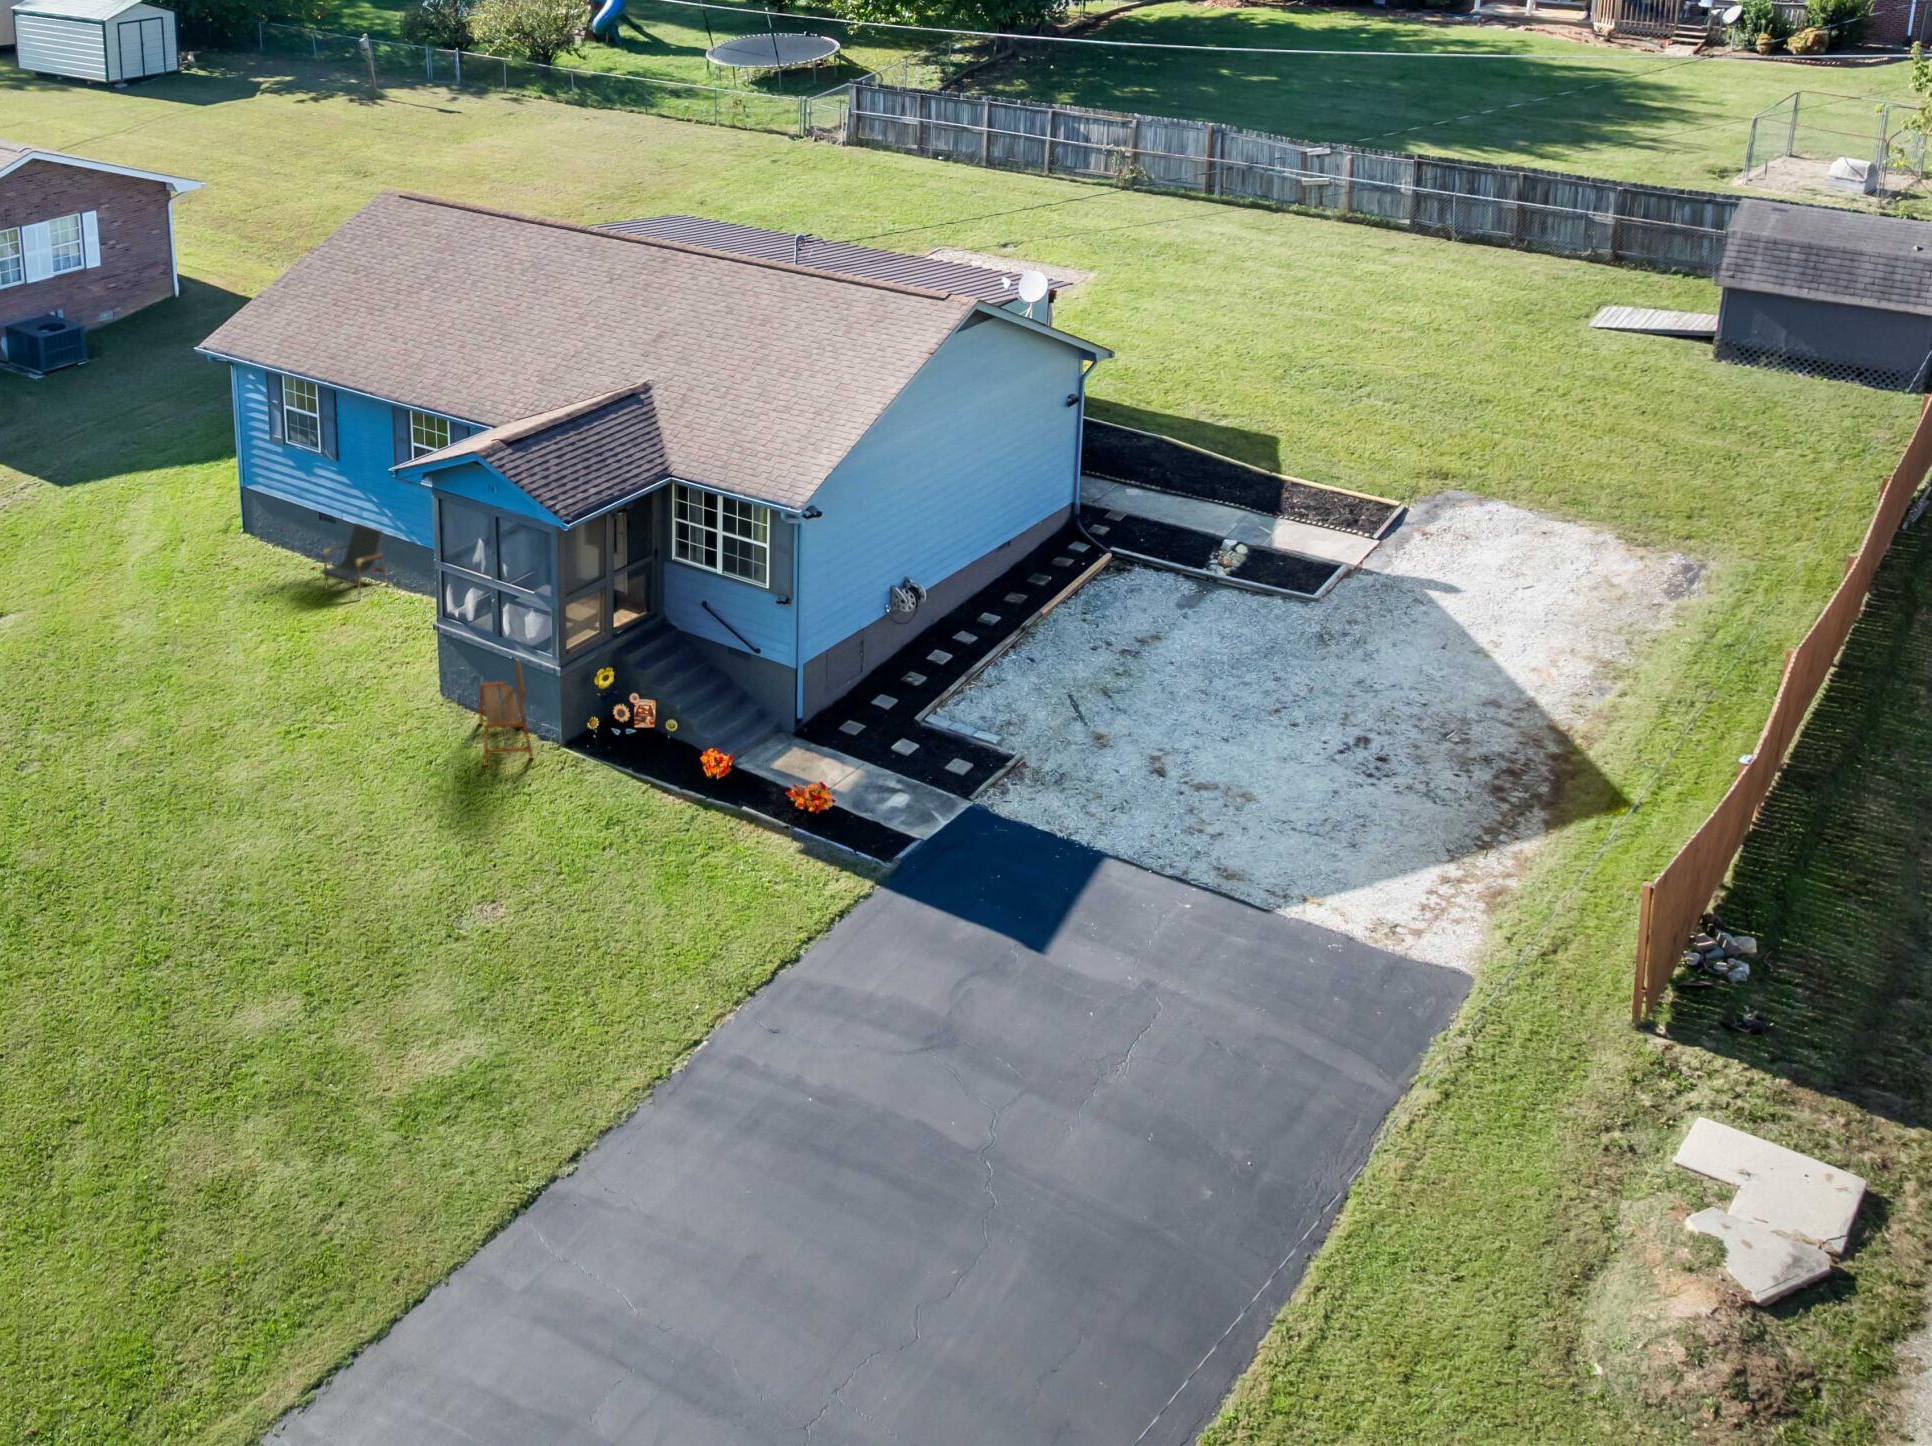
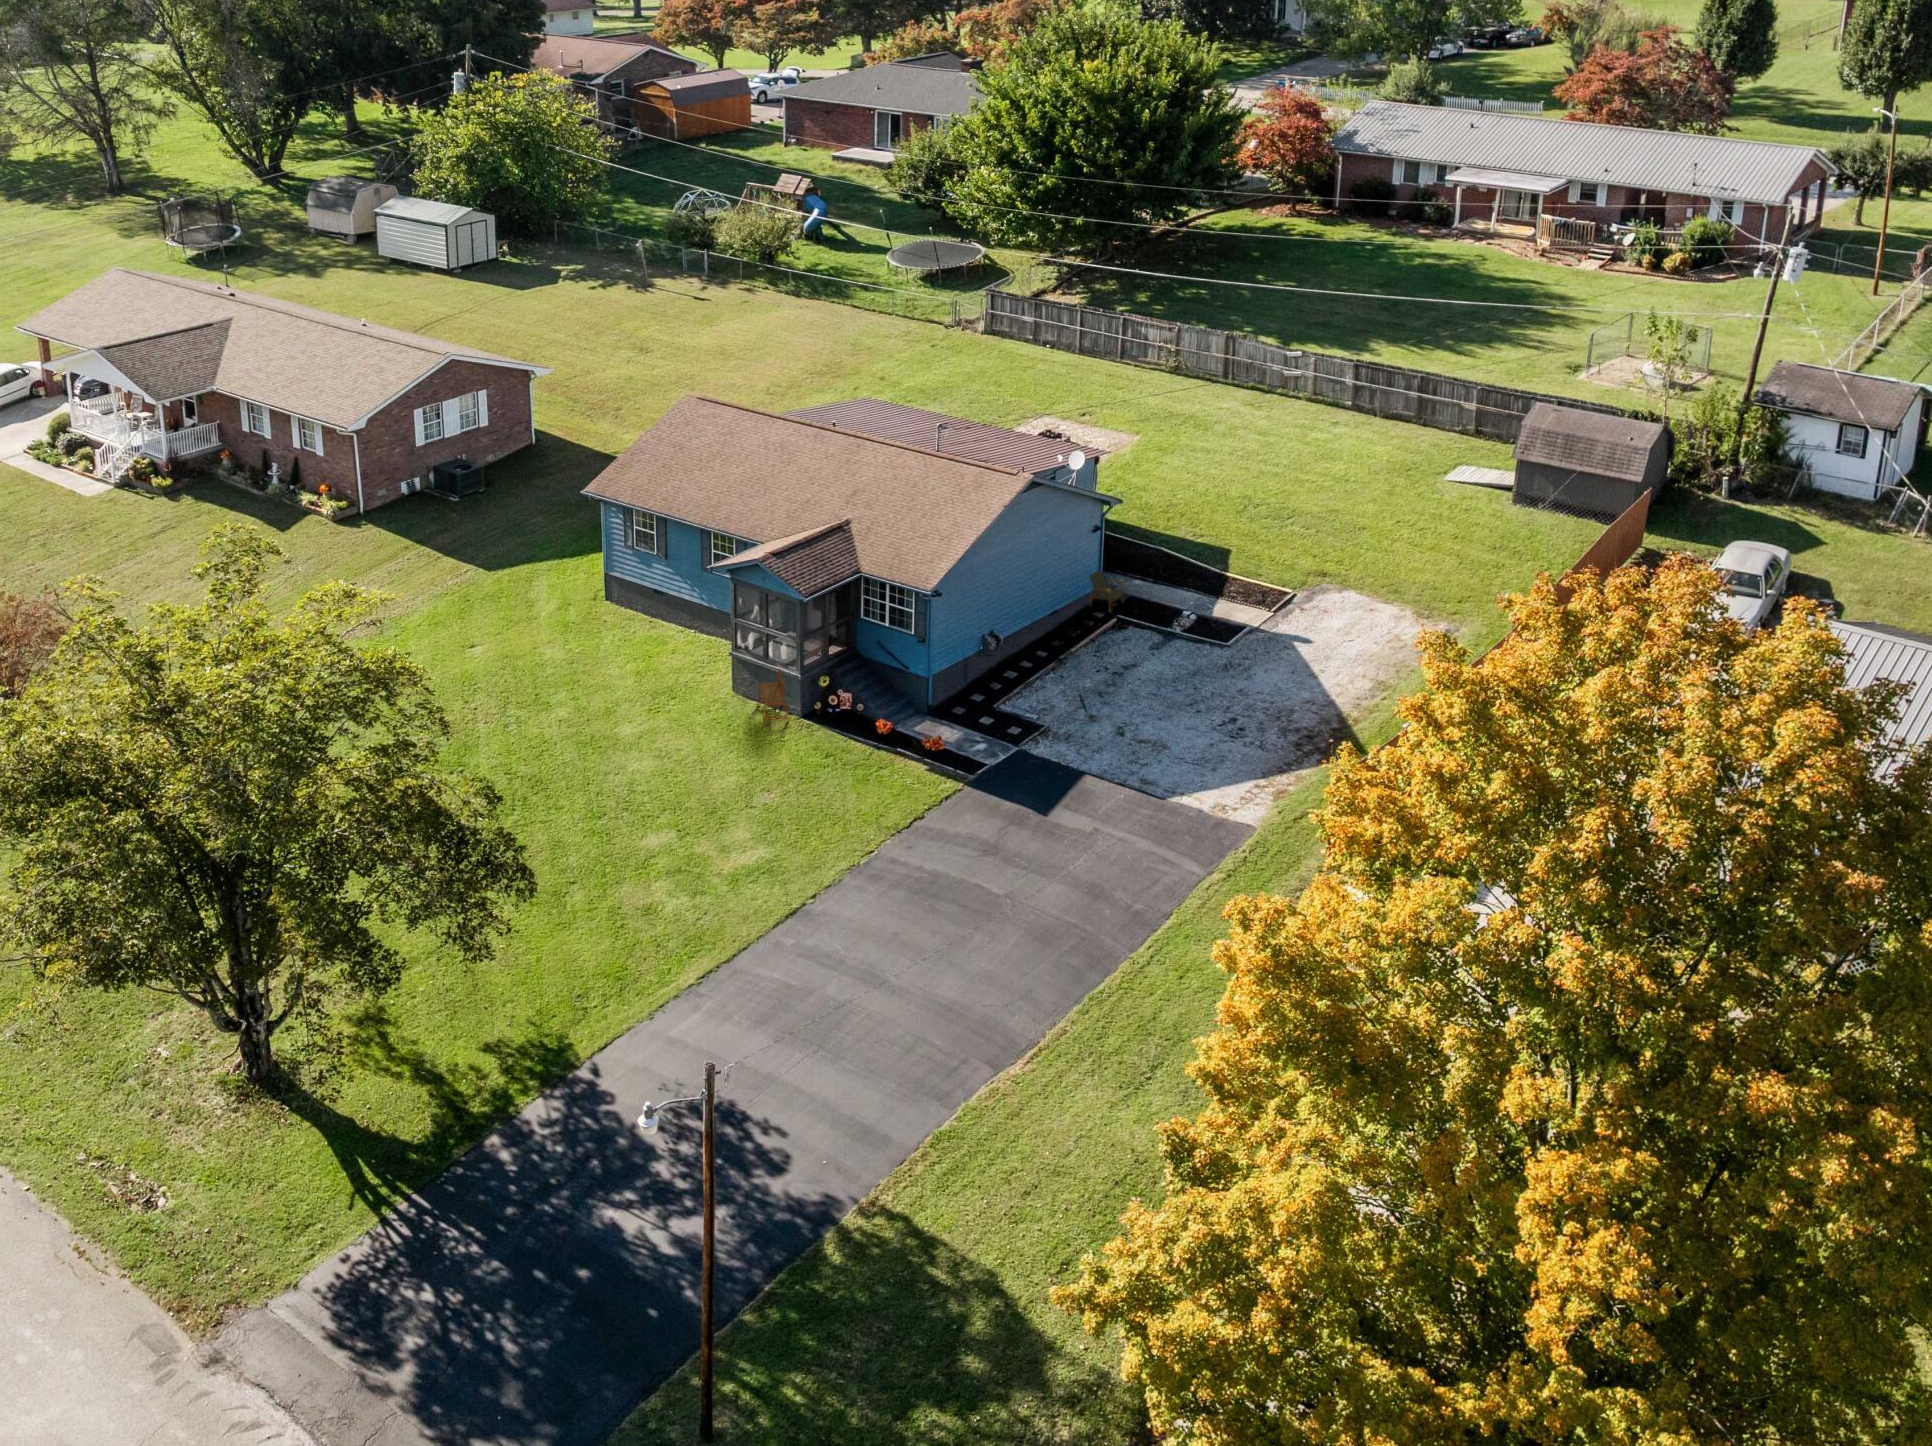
lounge chair: present [321,524,386,598] -> present [1089,570,1125,607]

